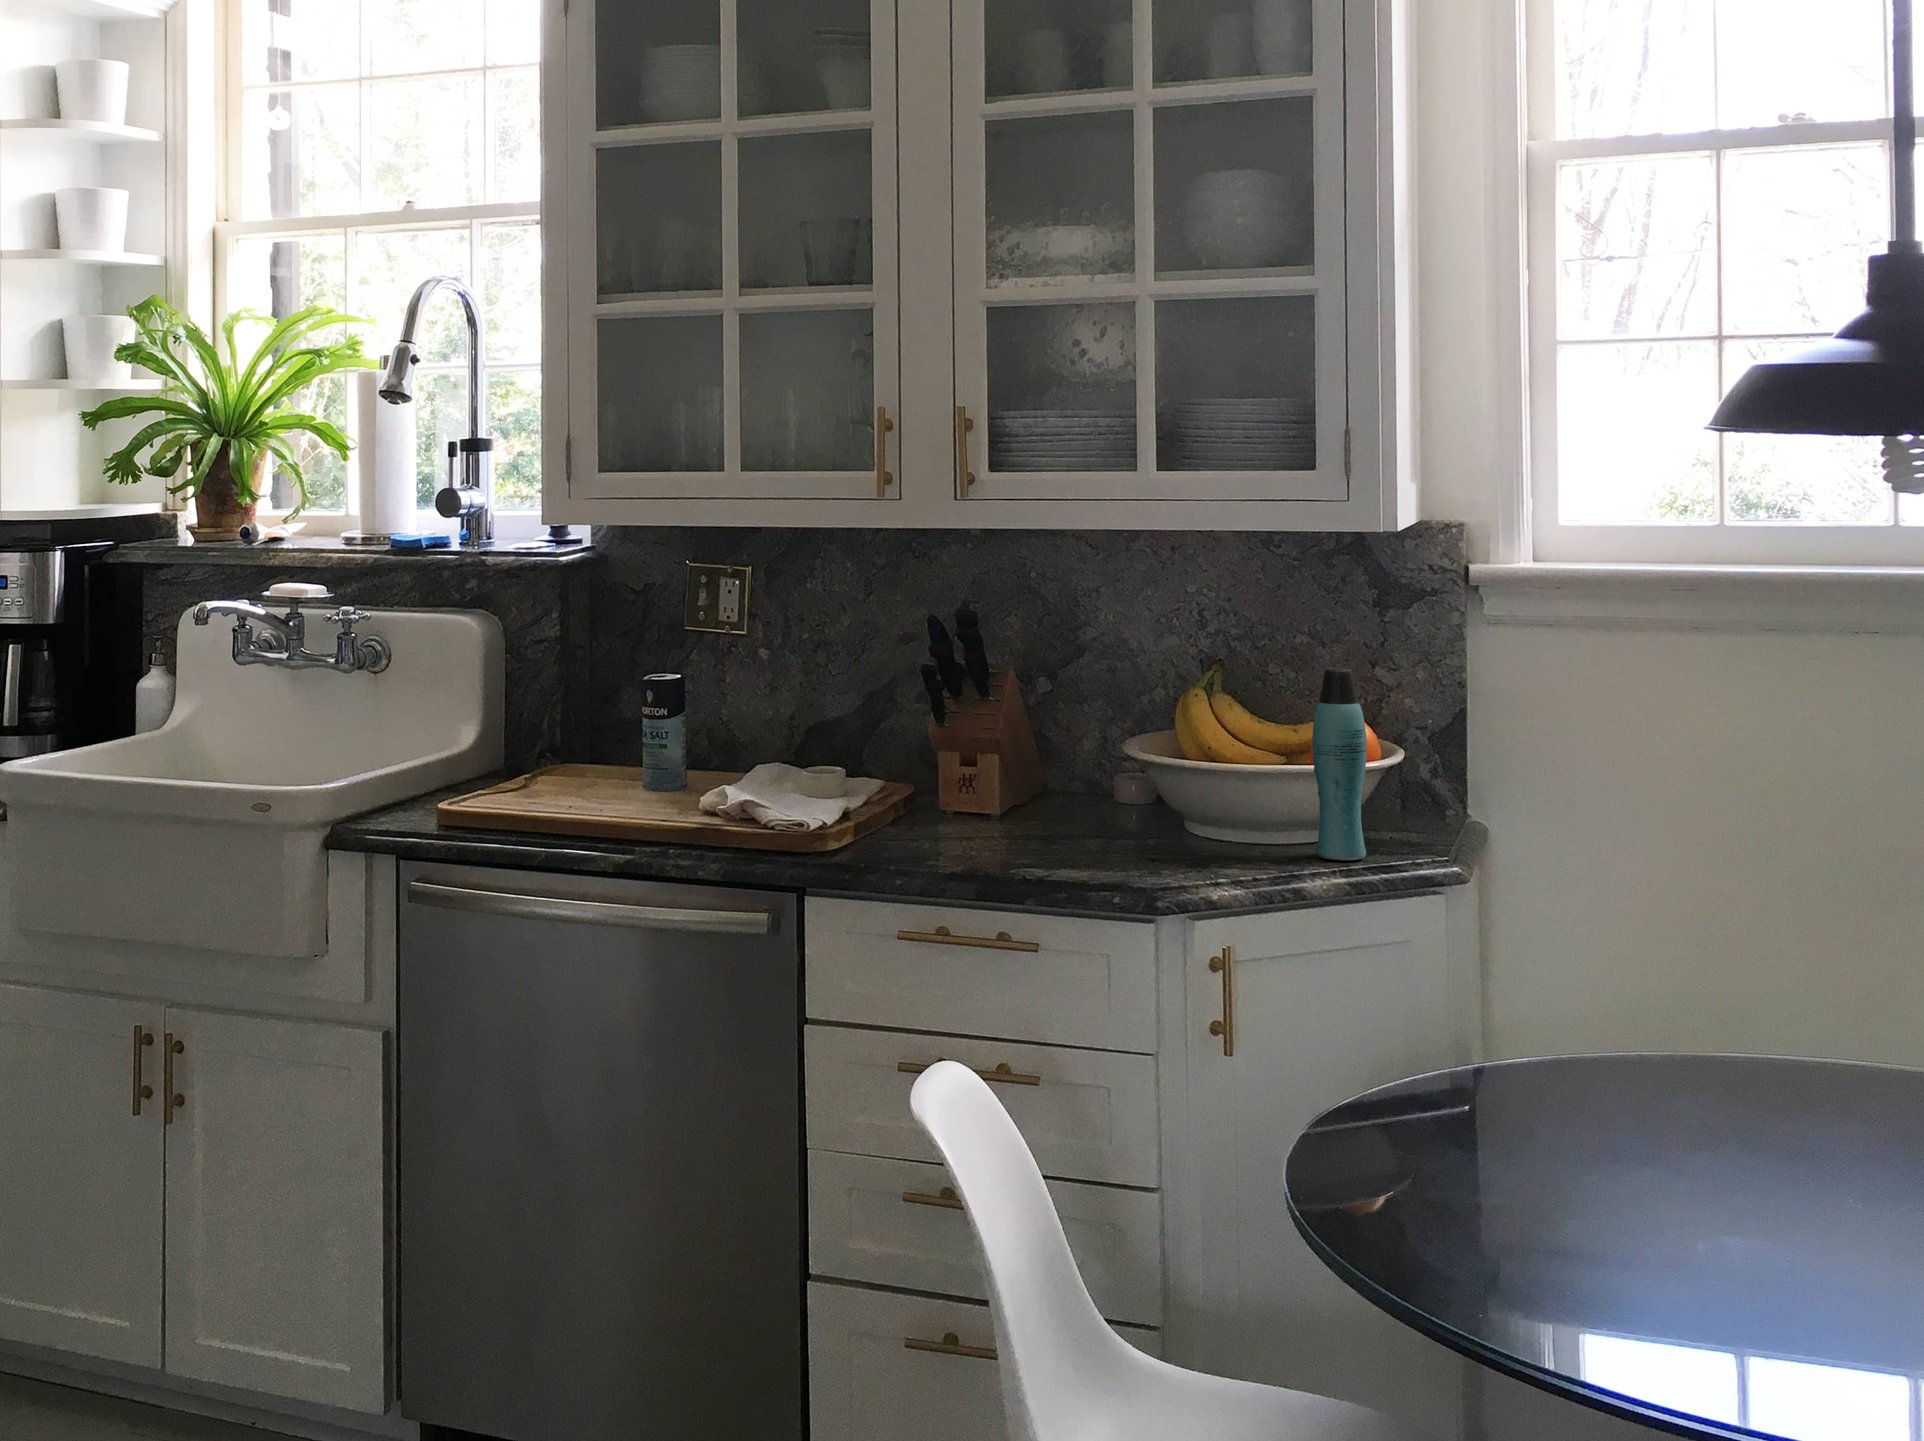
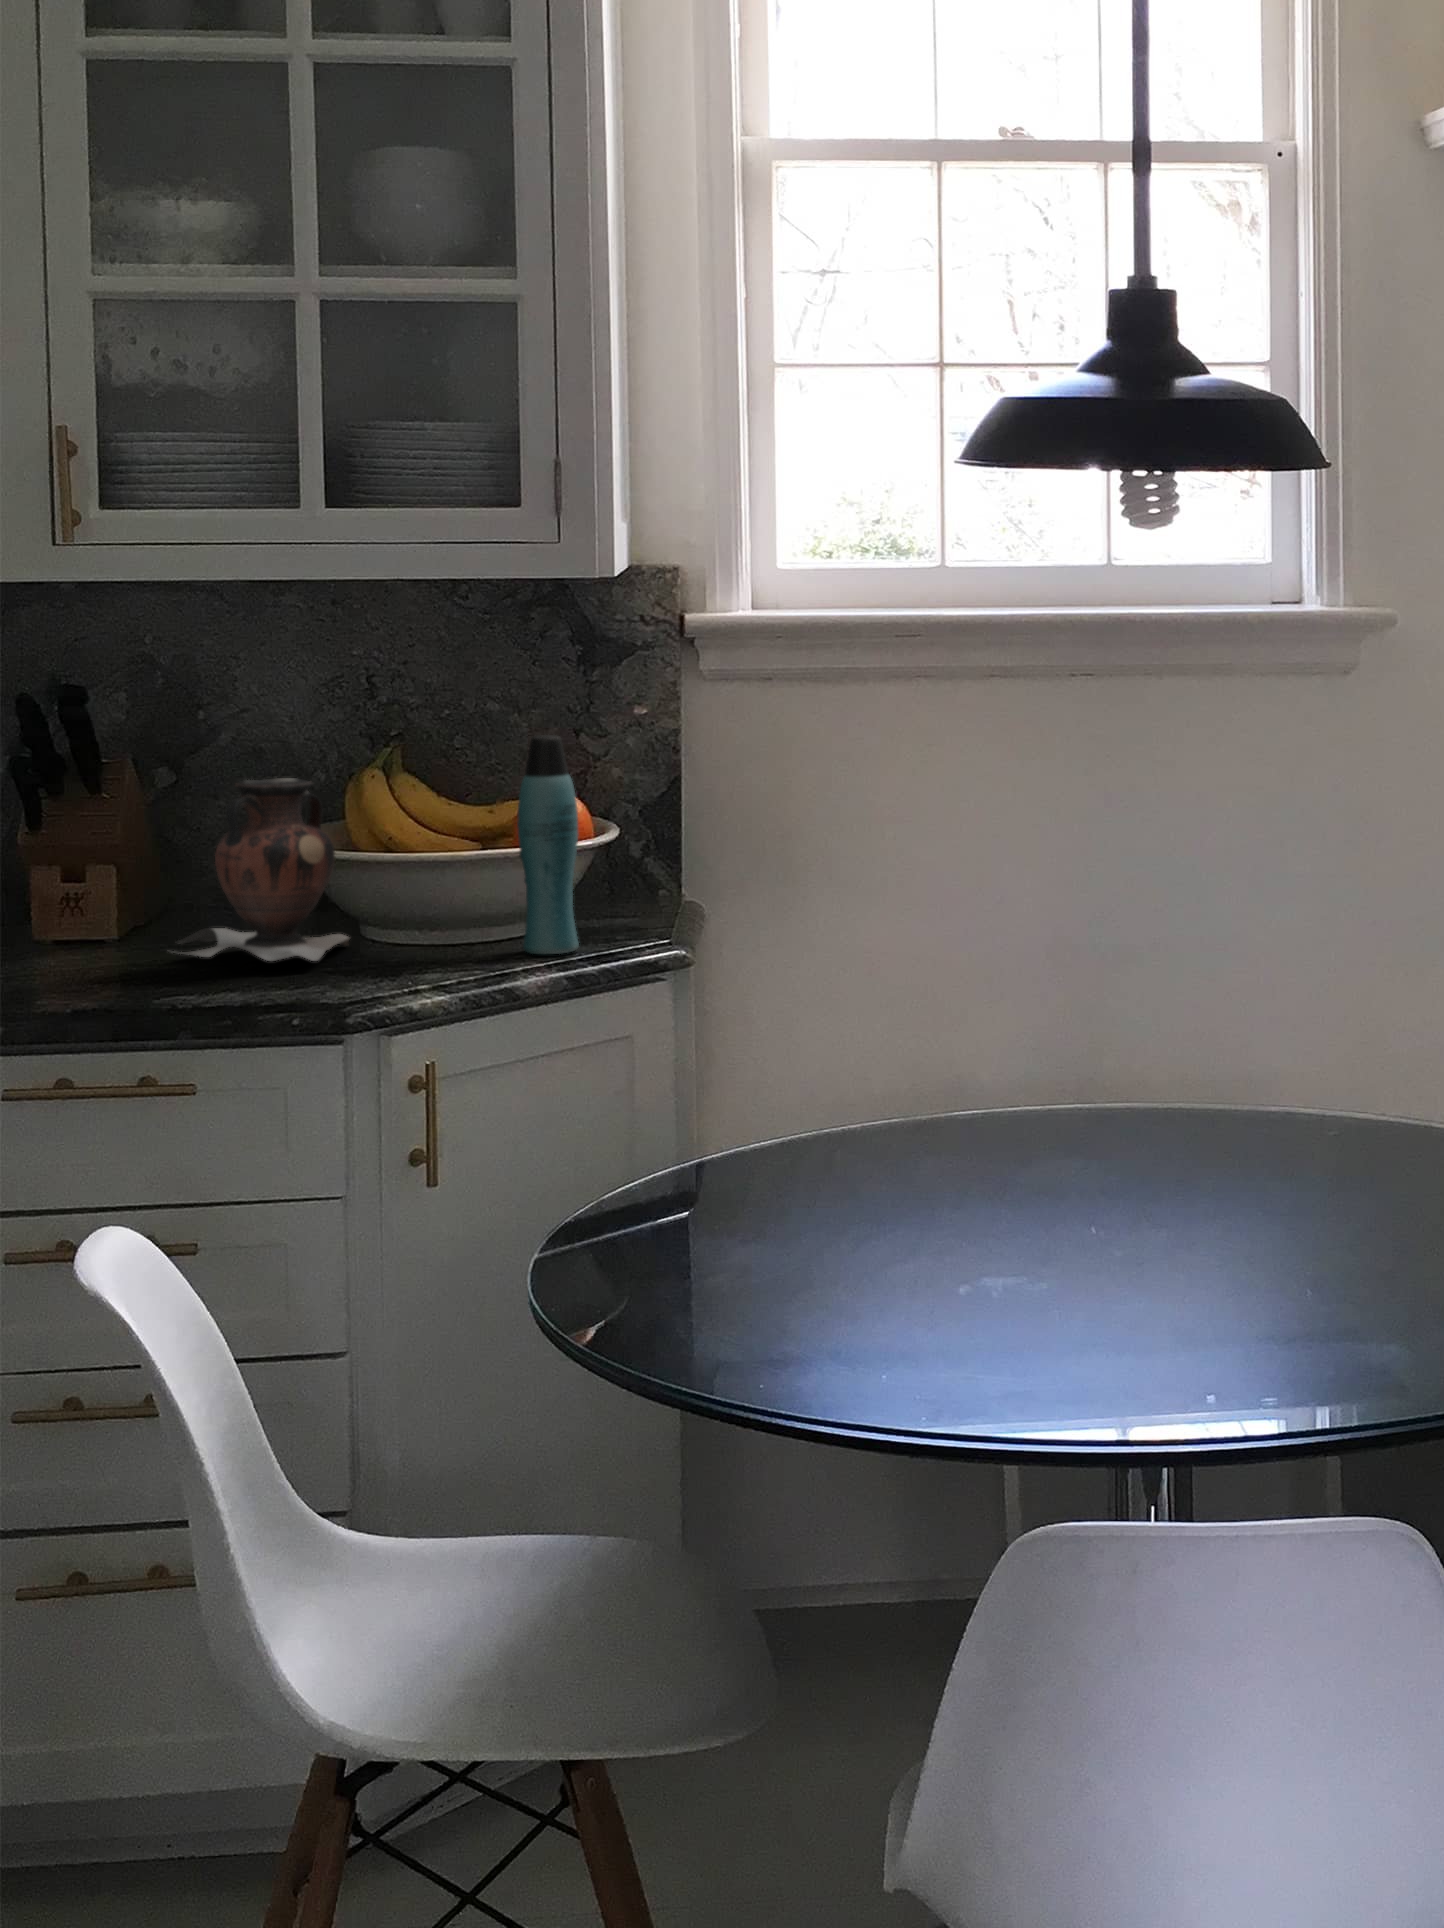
vase: none [1022,695,1171,850] -> present [177,778,350,961]

